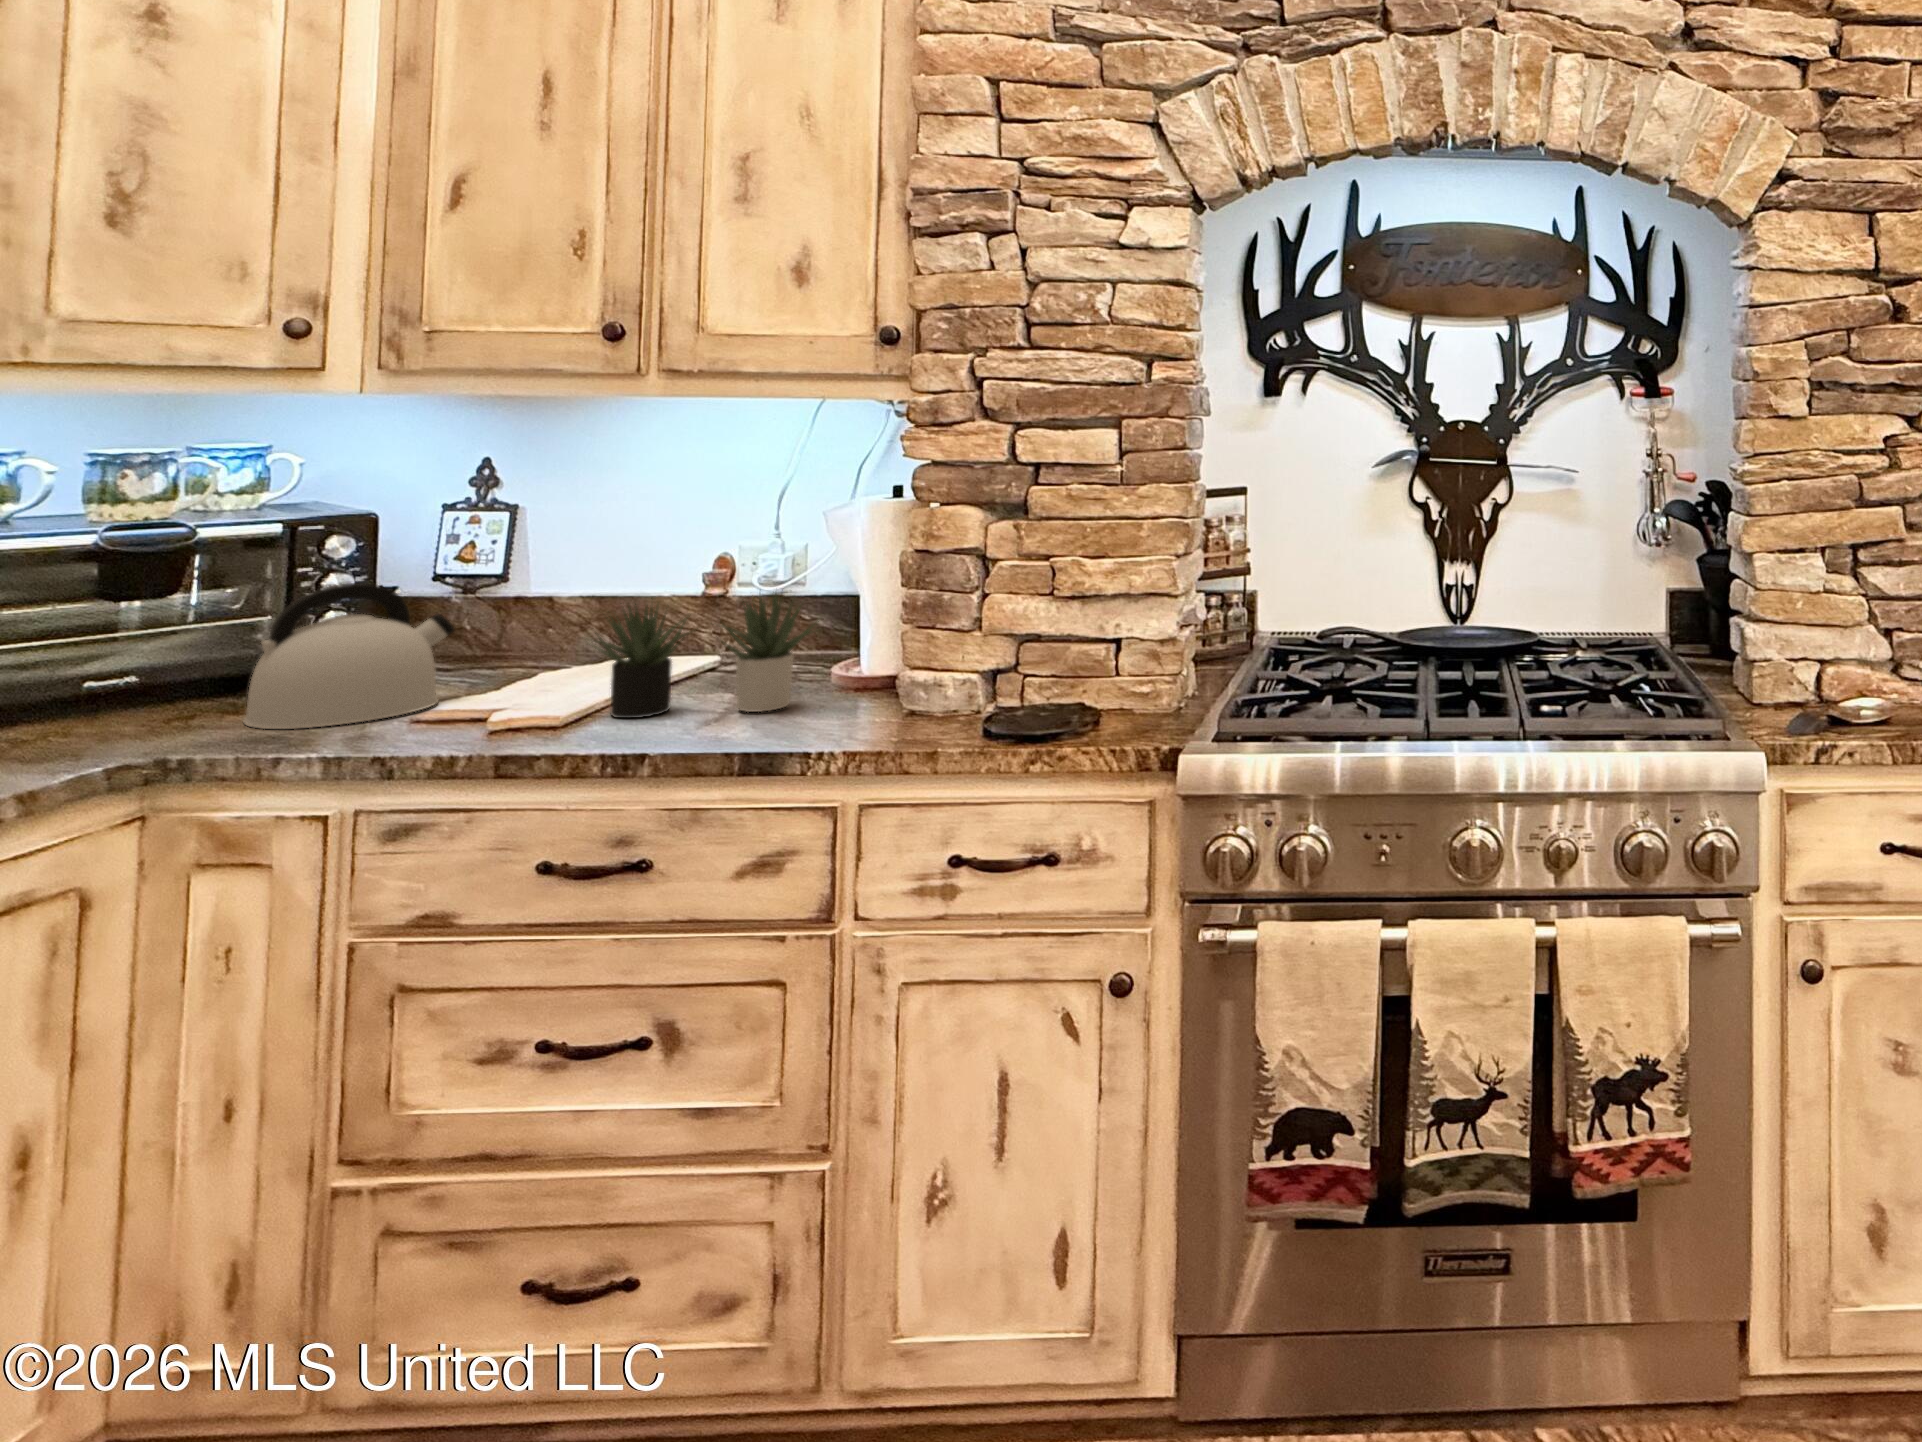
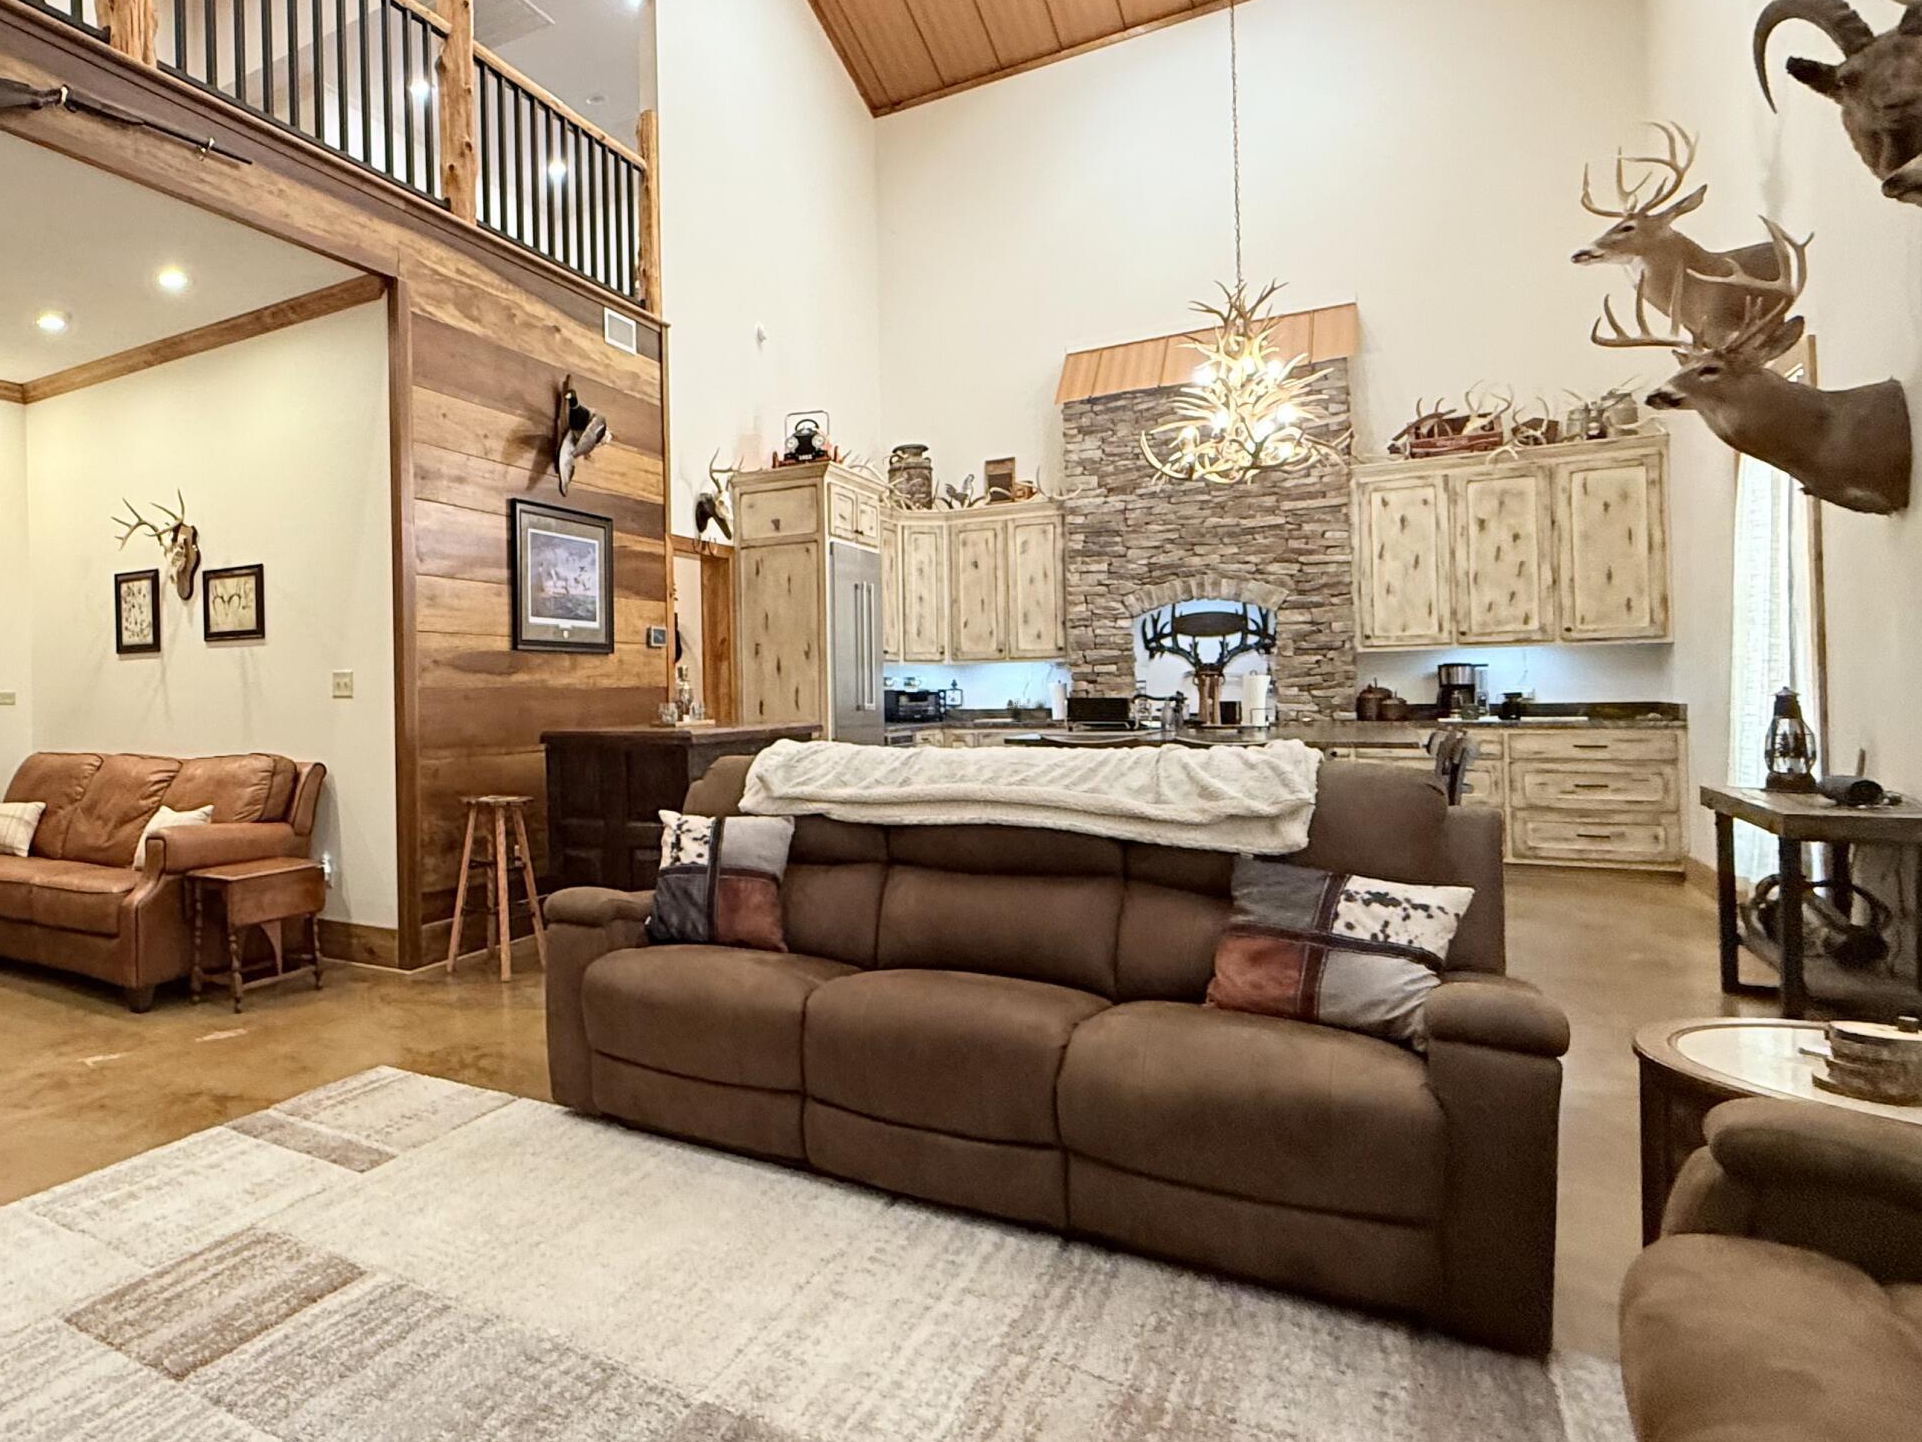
kettle: present [244,583,454,729] -> none [946,698,976,722]

